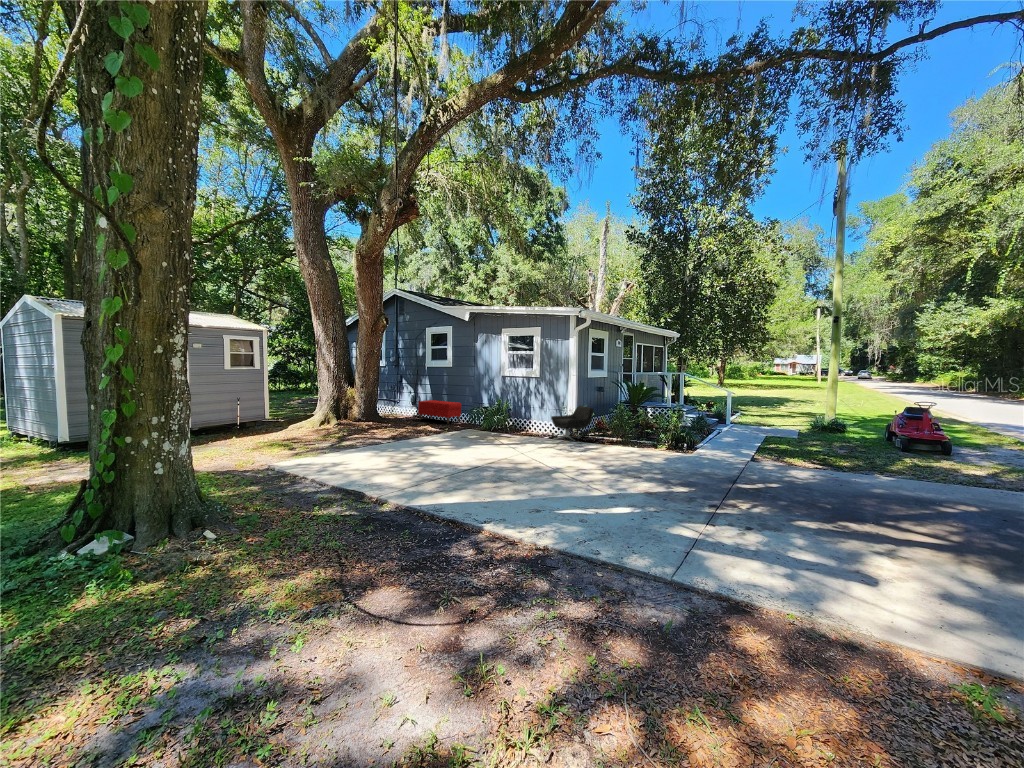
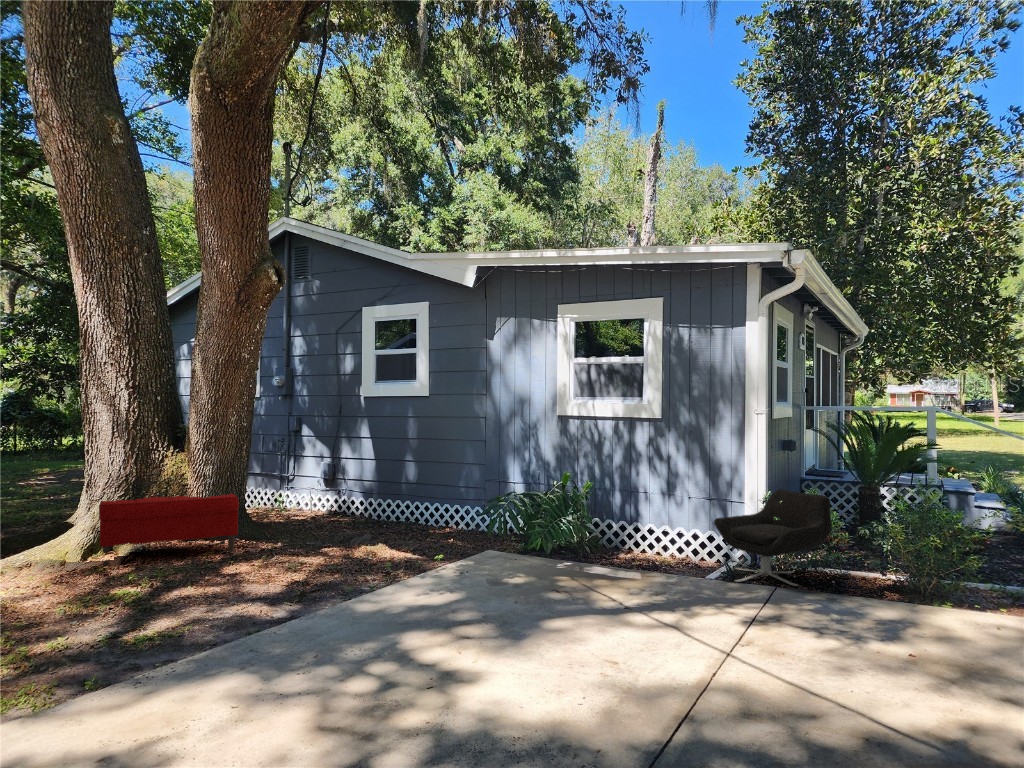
bench: present [418,400,461,424] -> present [99,494,239,565]

